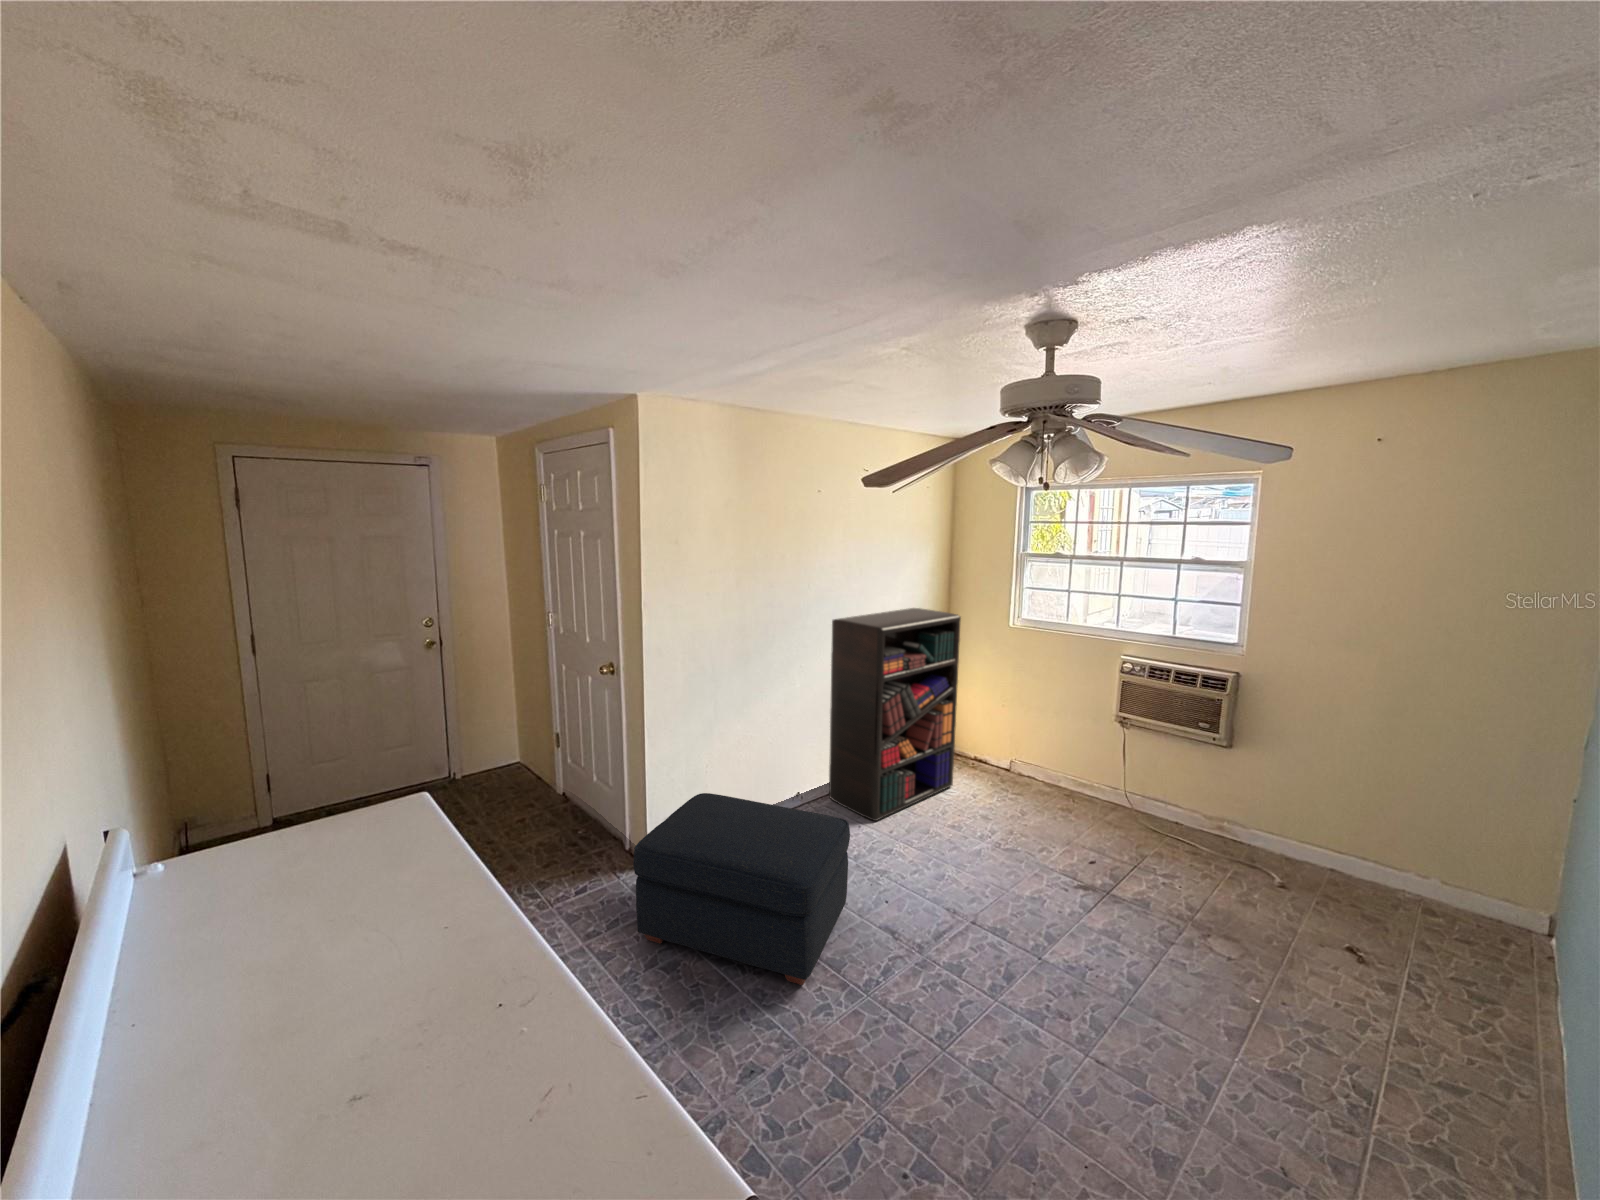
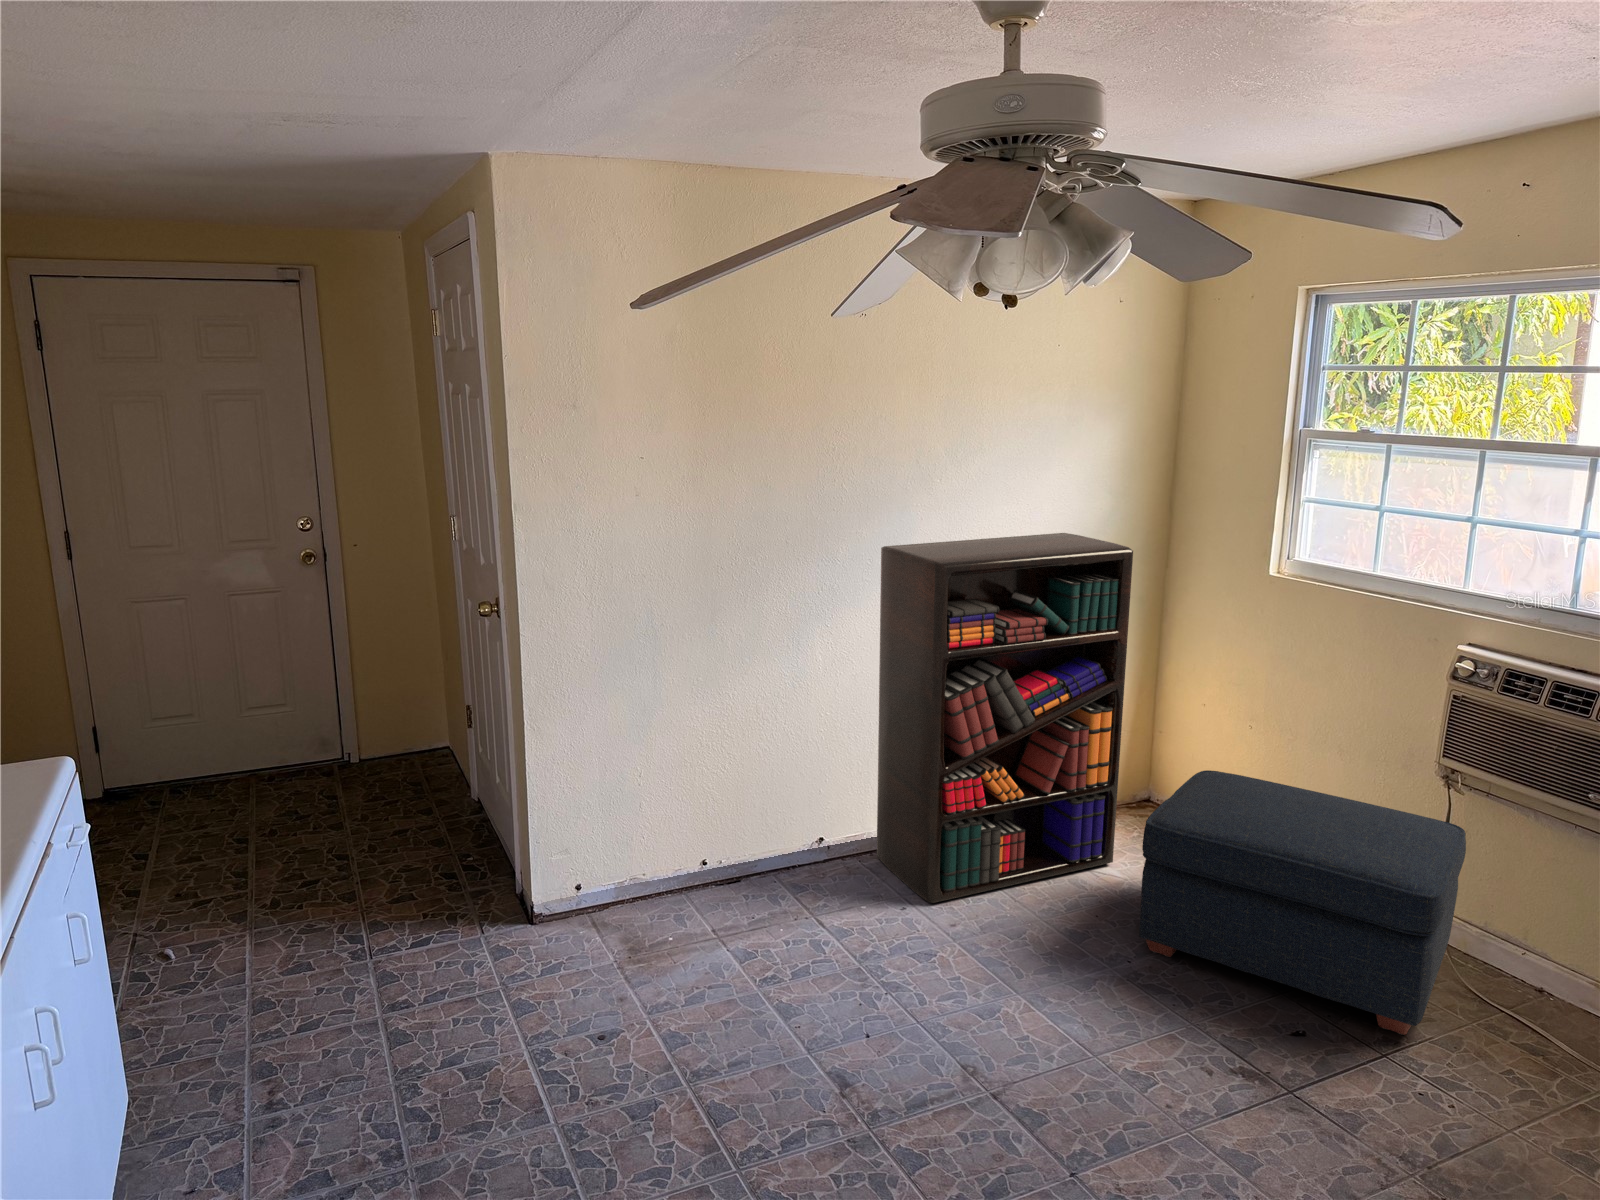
ottoman: present [633,793,850,985] -> present [1139,770,1466,1035]

